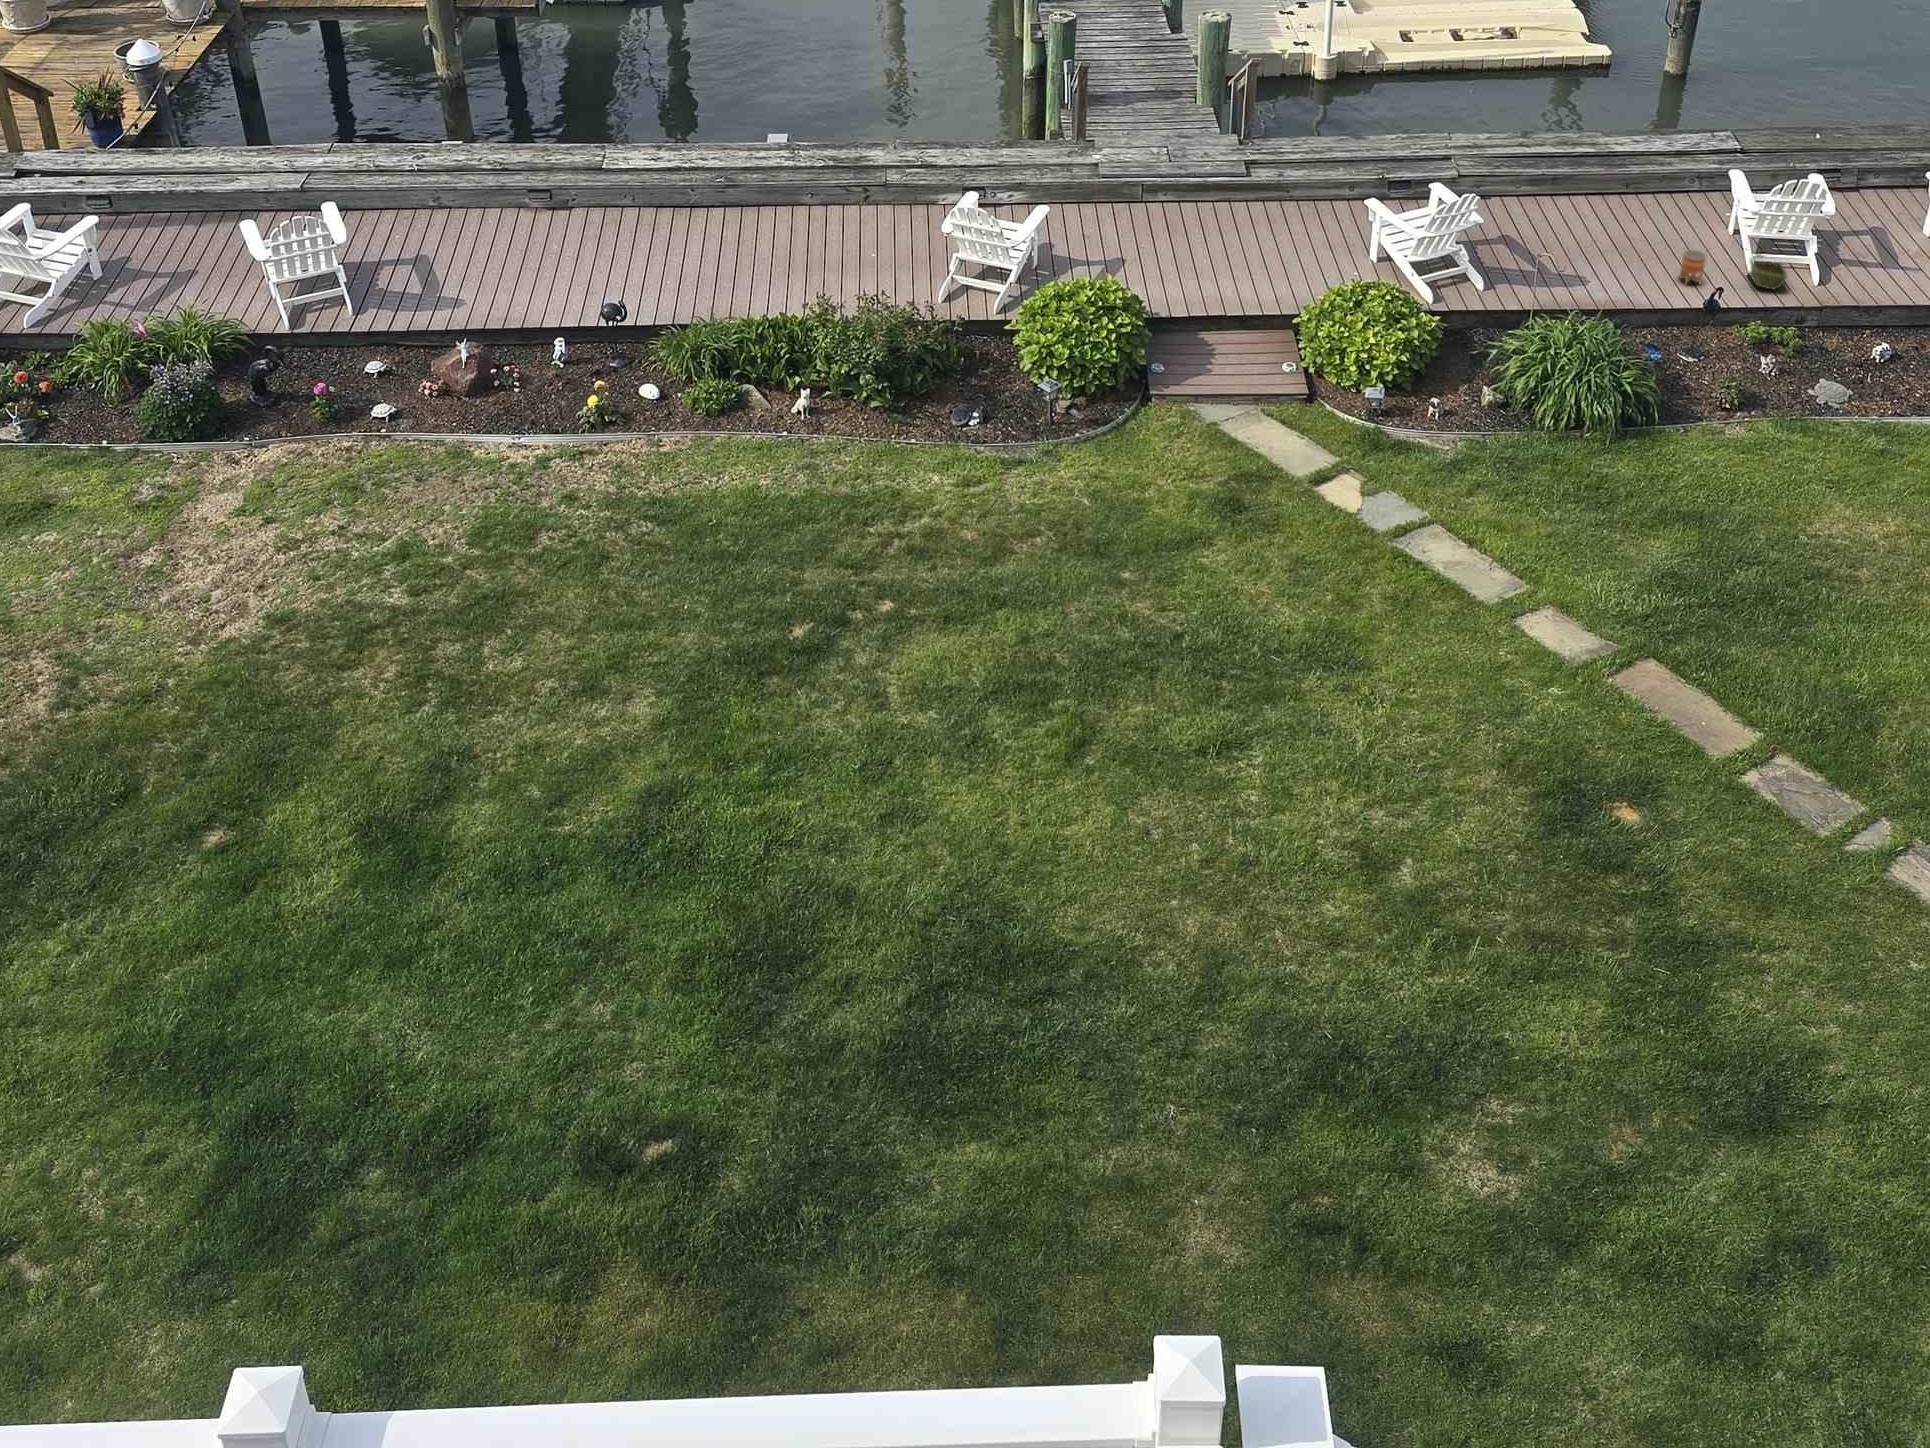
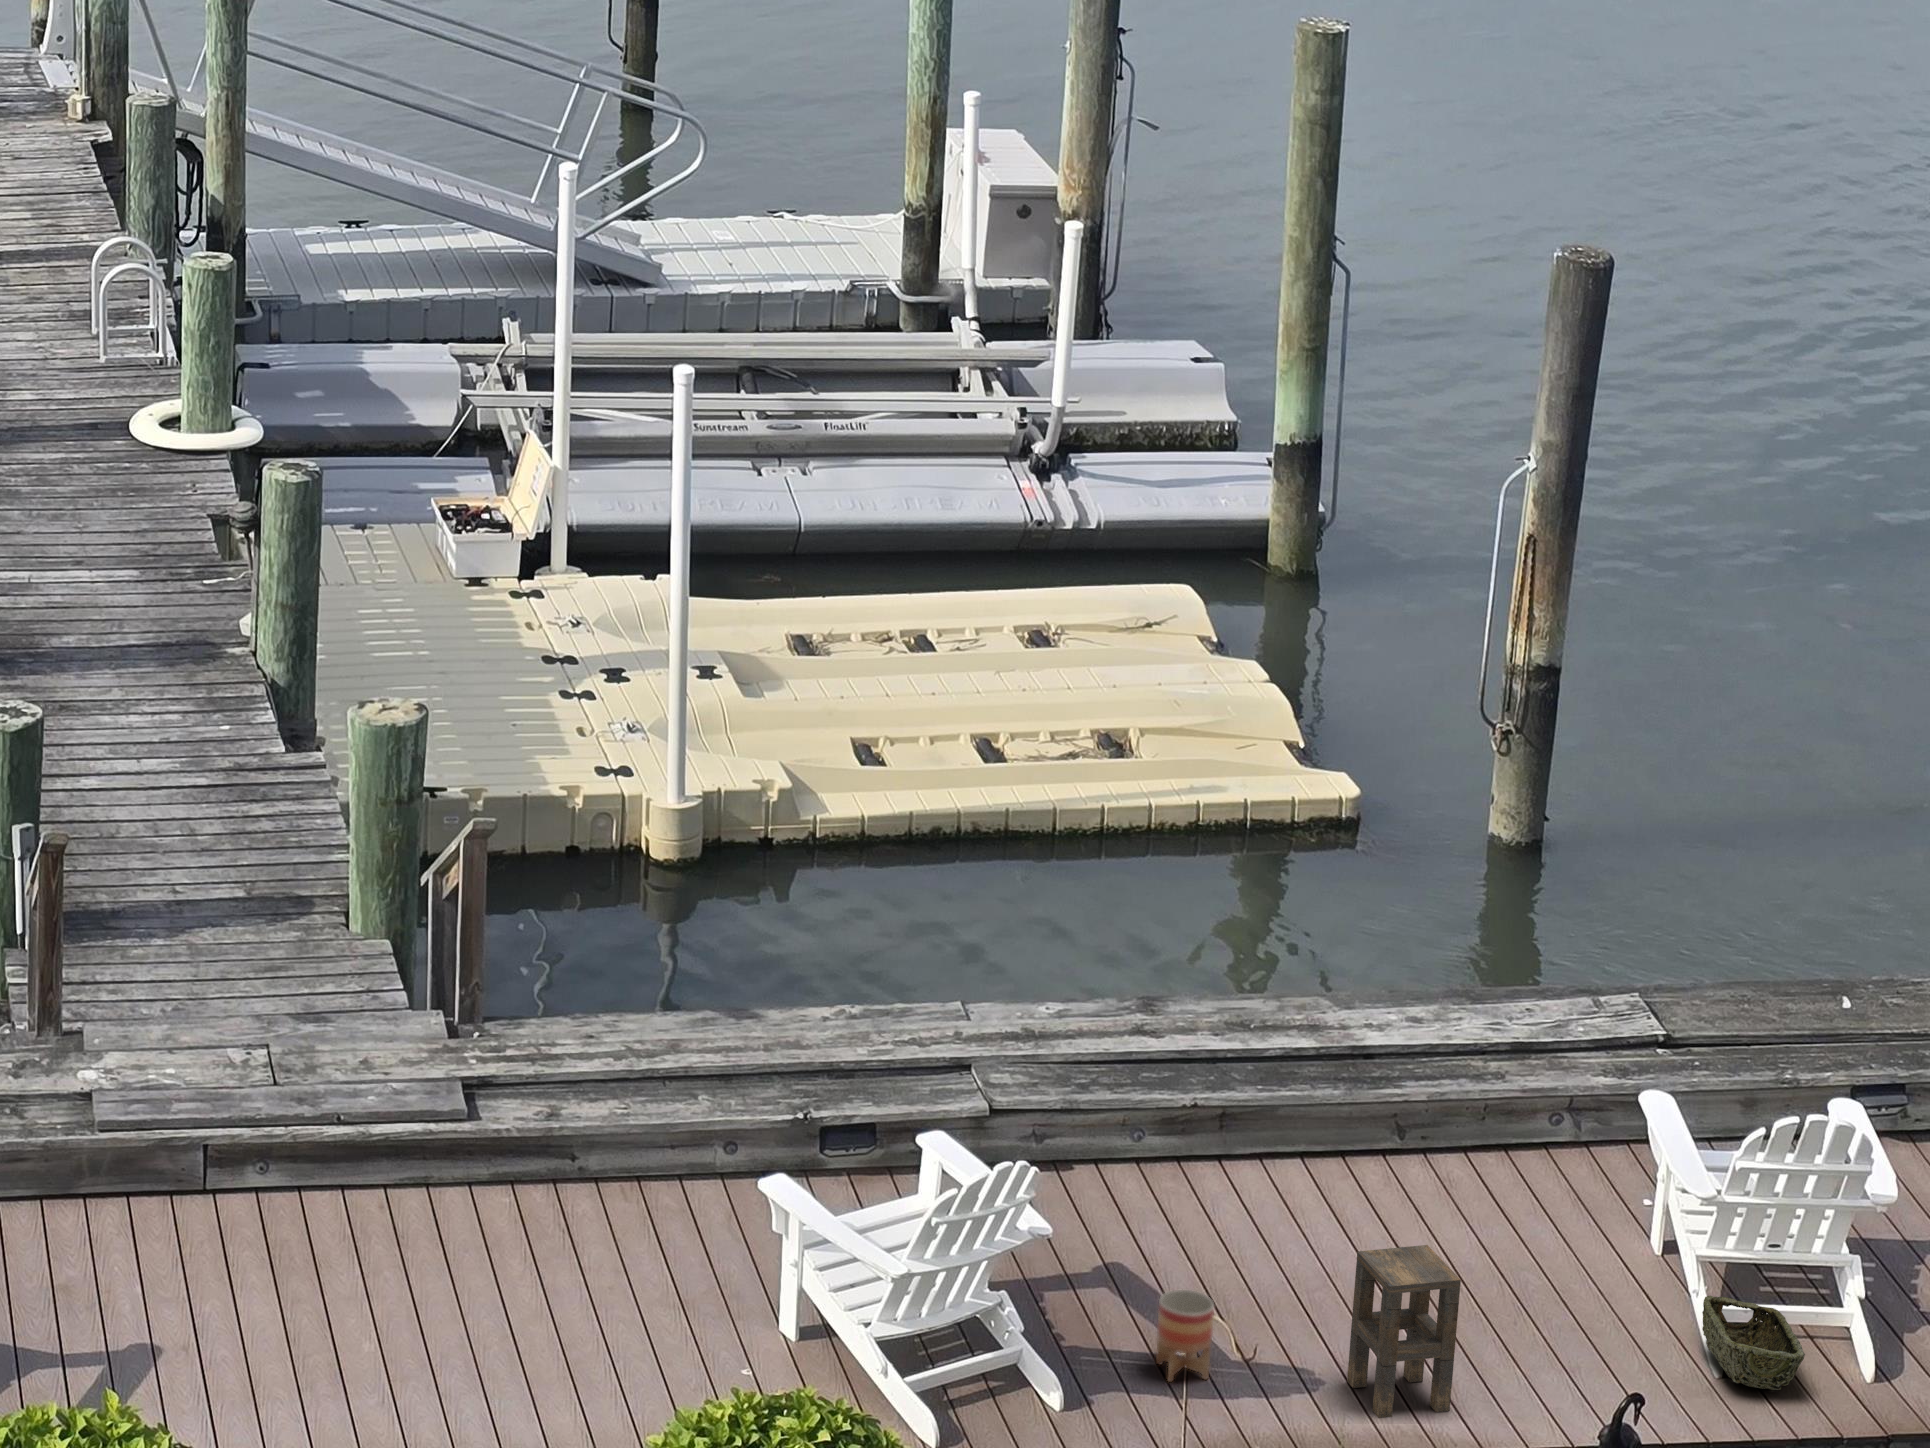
side table: none [1598,230,1648,296] -> present [1347,1245,1461,1418]
planter: present [1679,250,1706,284] -> present [1156,1290,1214,1382]

